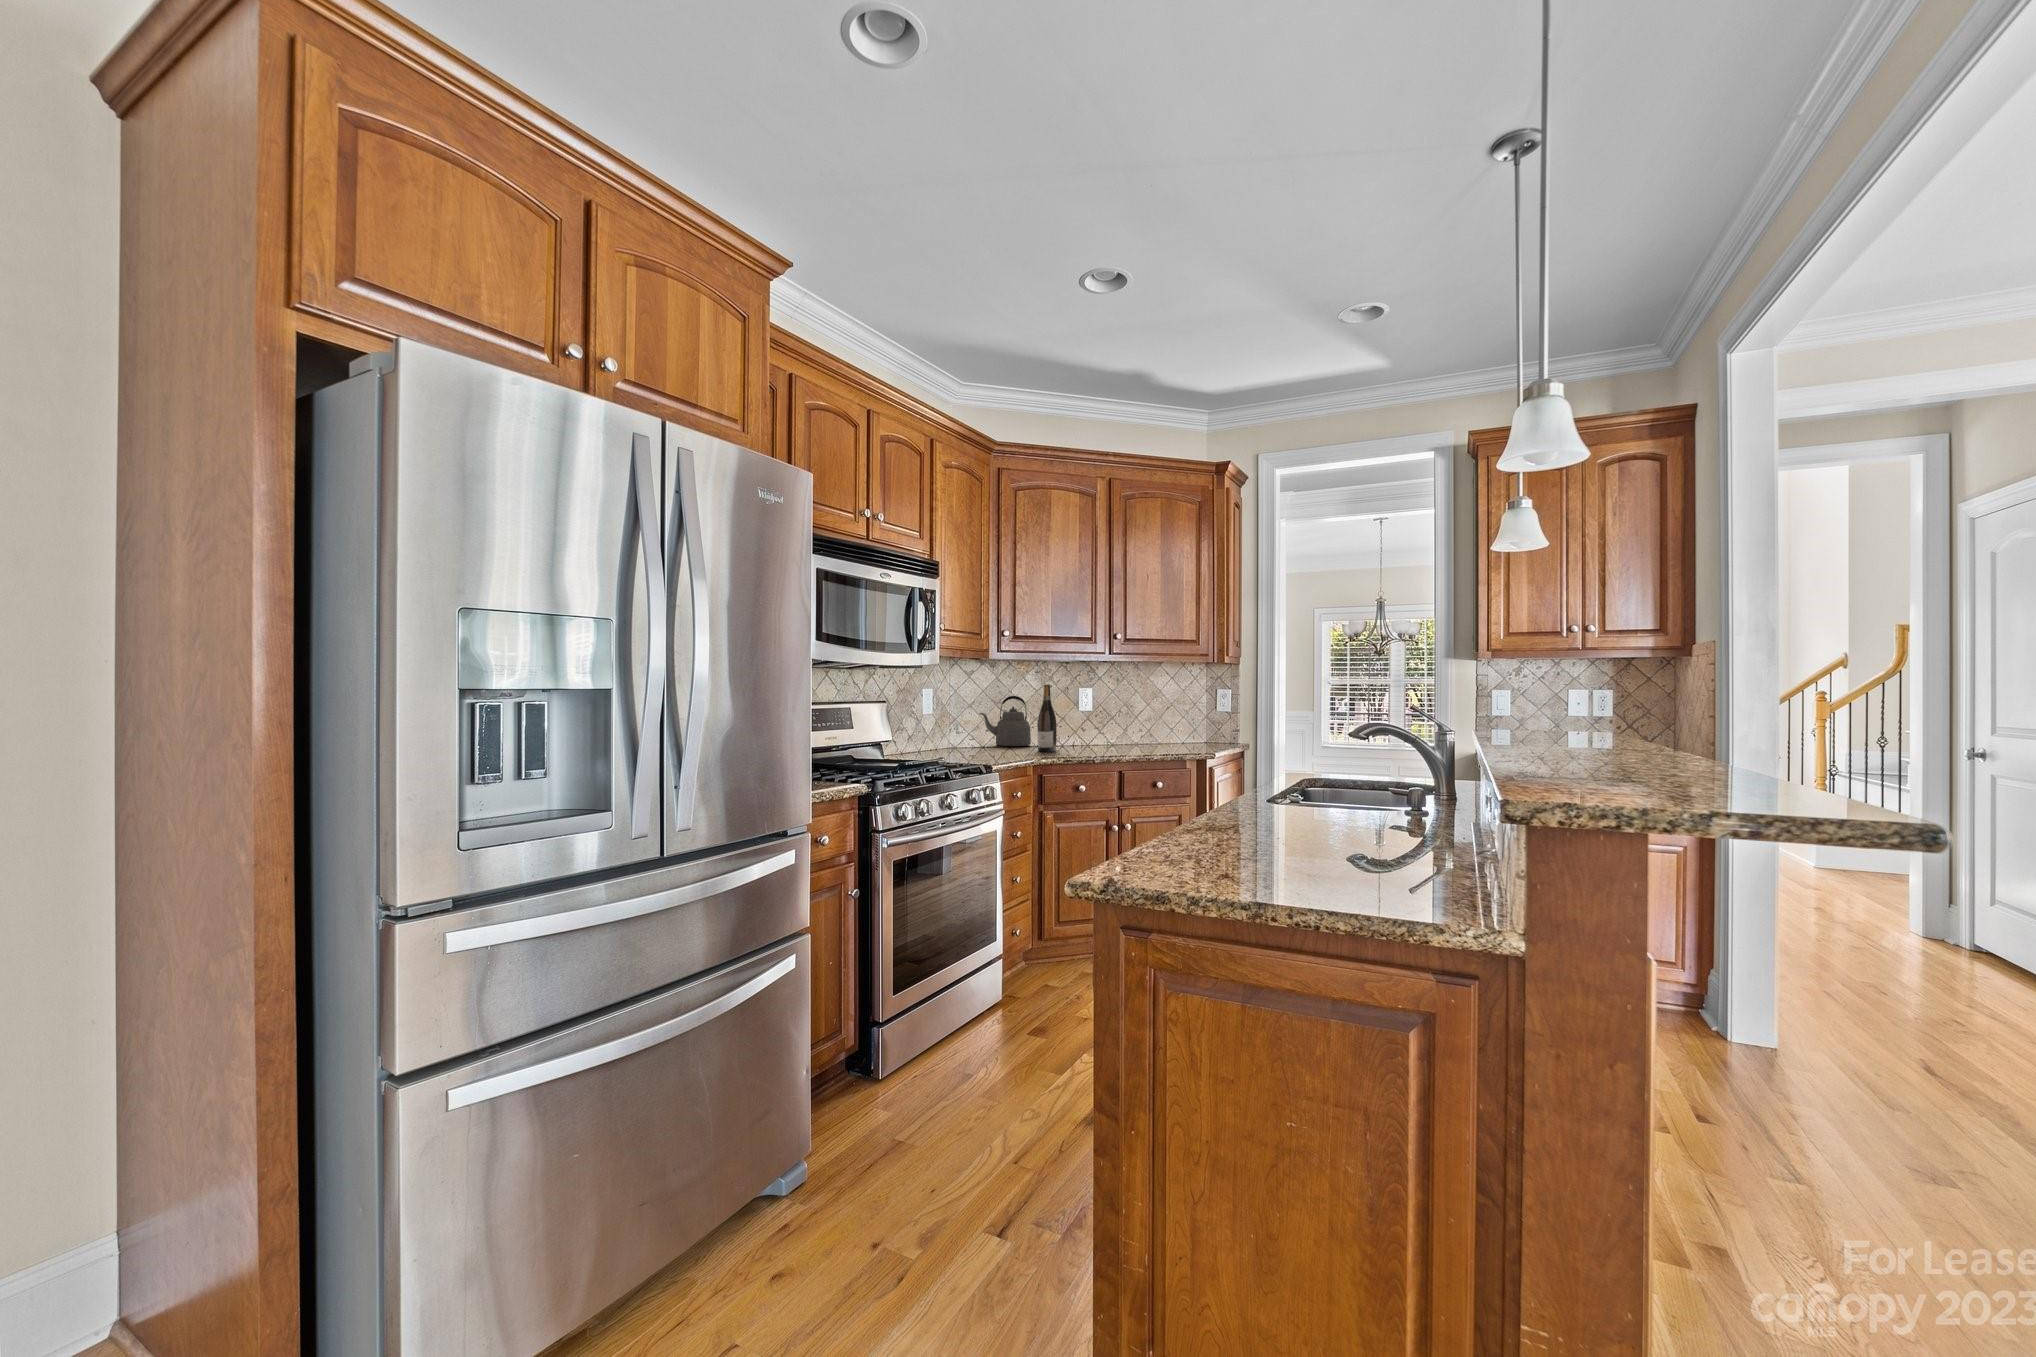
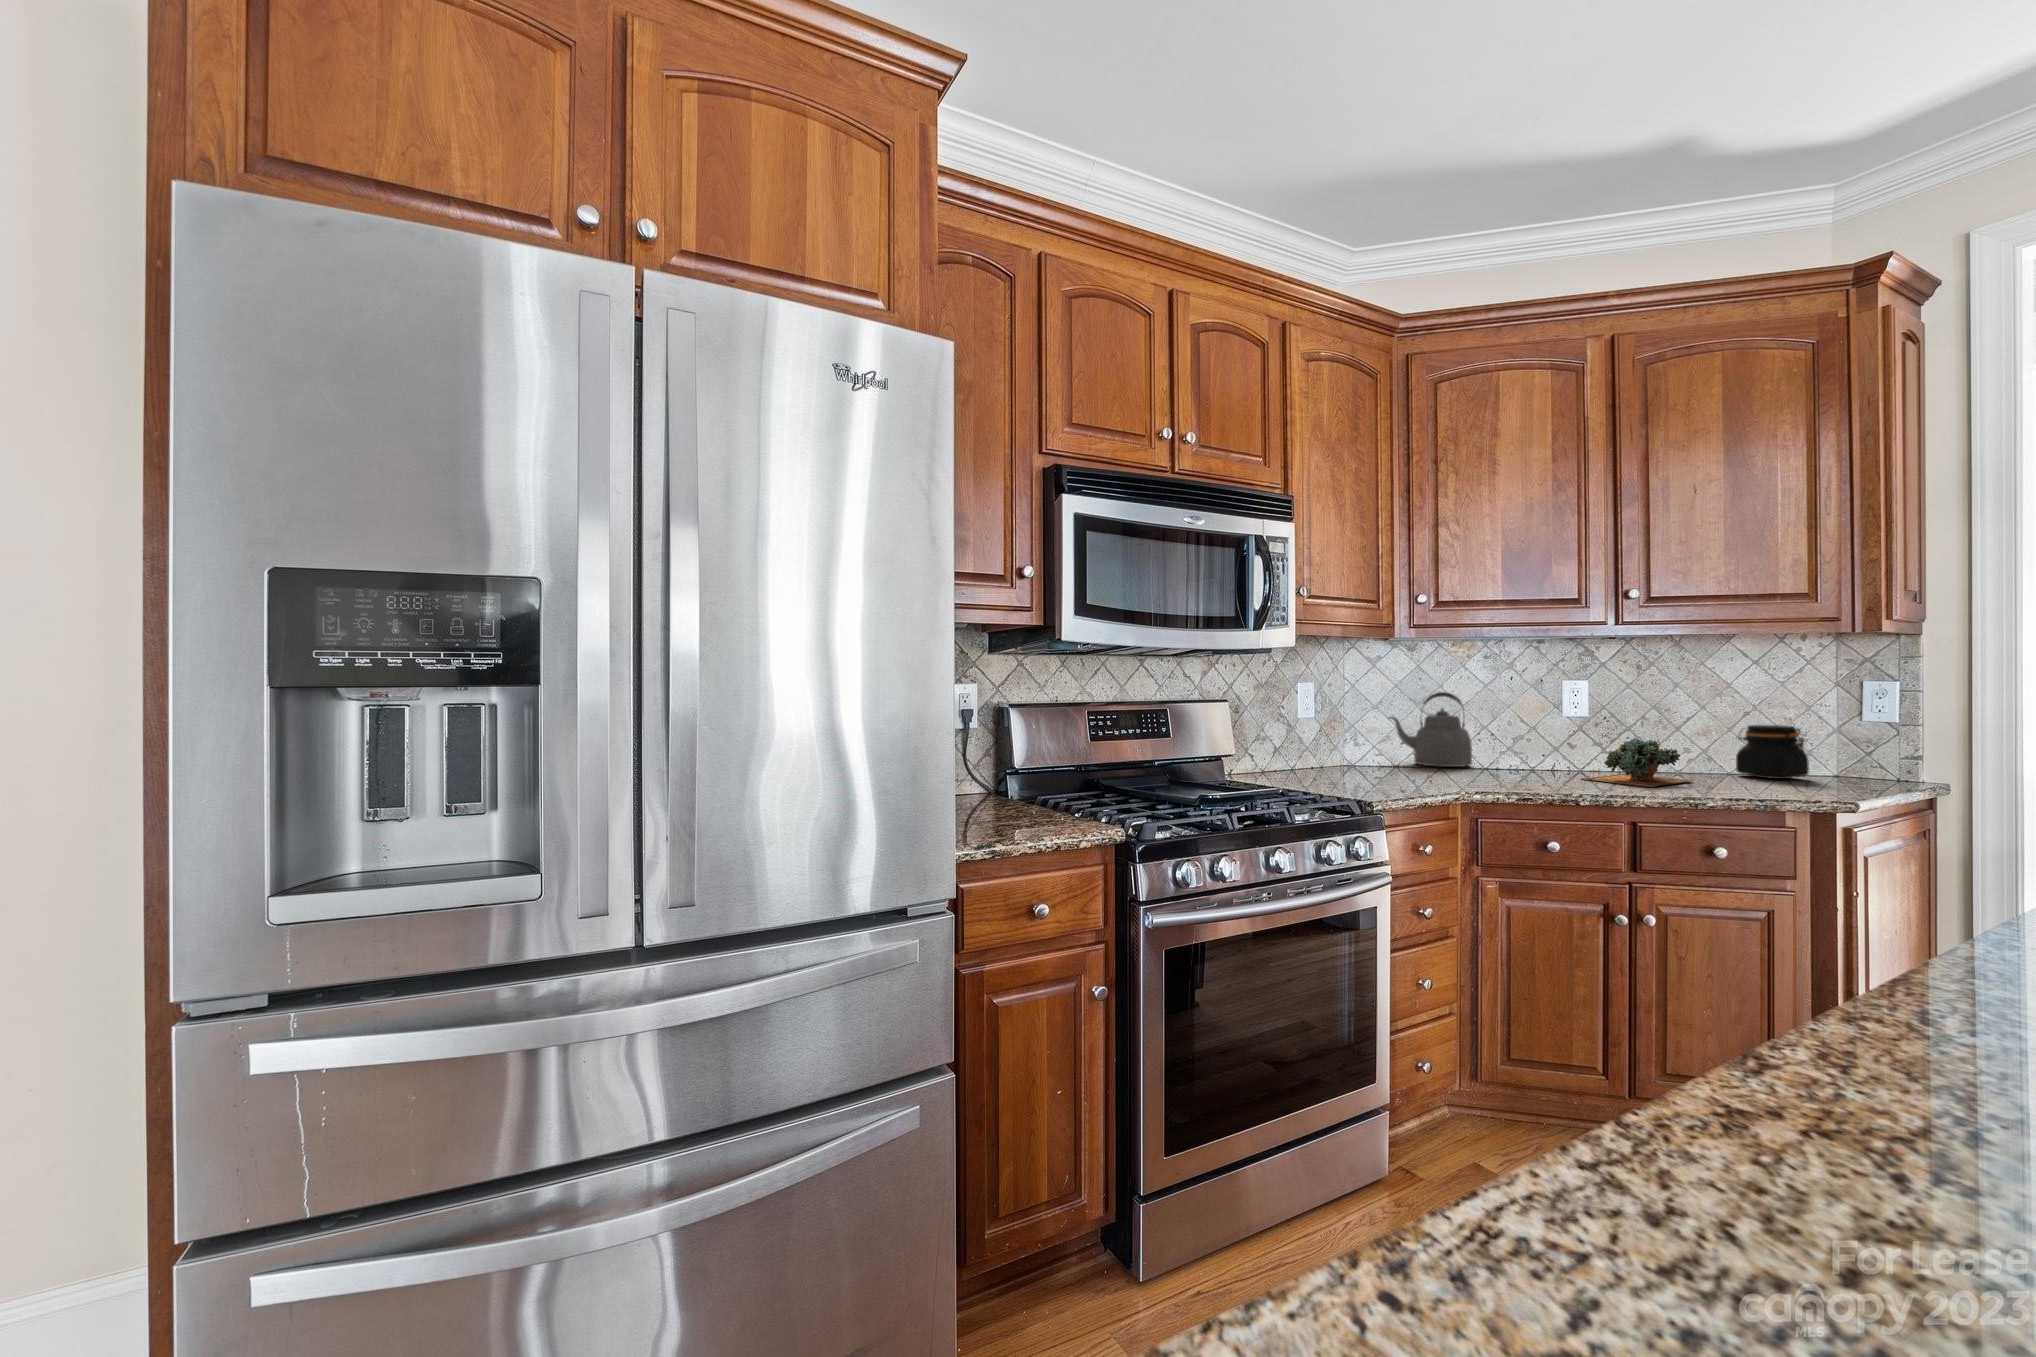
wine bottle: present [1037,685,1057,752] -> none [1474,675,1508,781]
jar: none [1164,715,1195,746] -> present [1736,725,1809,779]
succulent plant: none [1092,723,1146,751] -> present [1581,738,1694,787]

